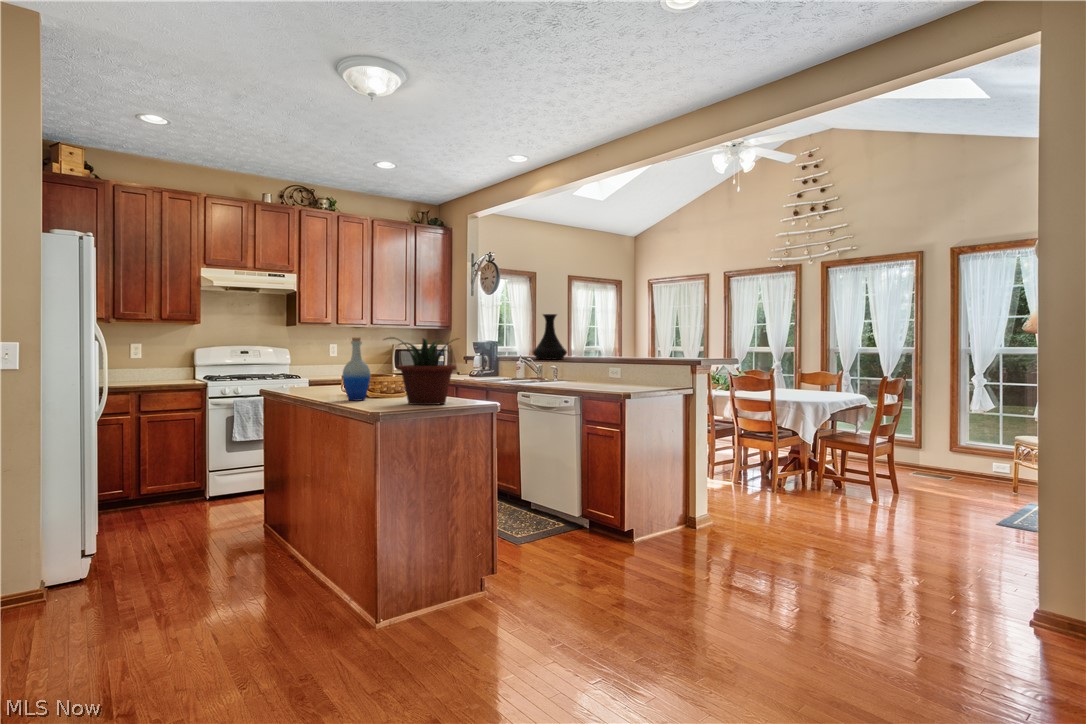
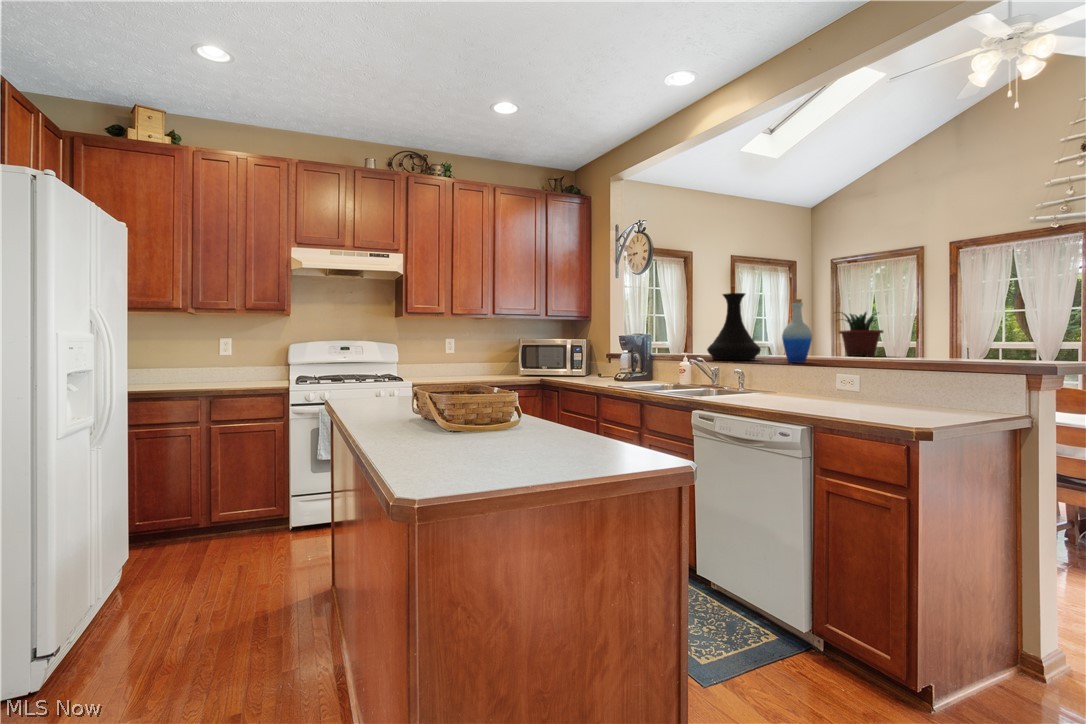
potted plant: present [386,337,458,405] -> present [839,312,883,356]
bottle: present [342,338,371,401] -> present [782,299,812,363]

